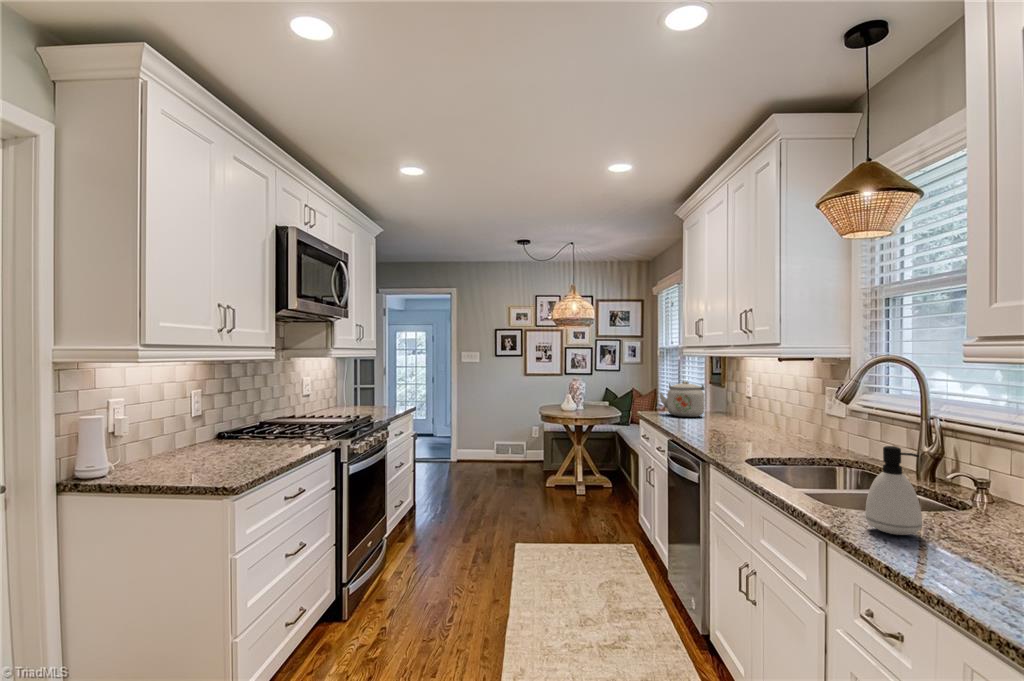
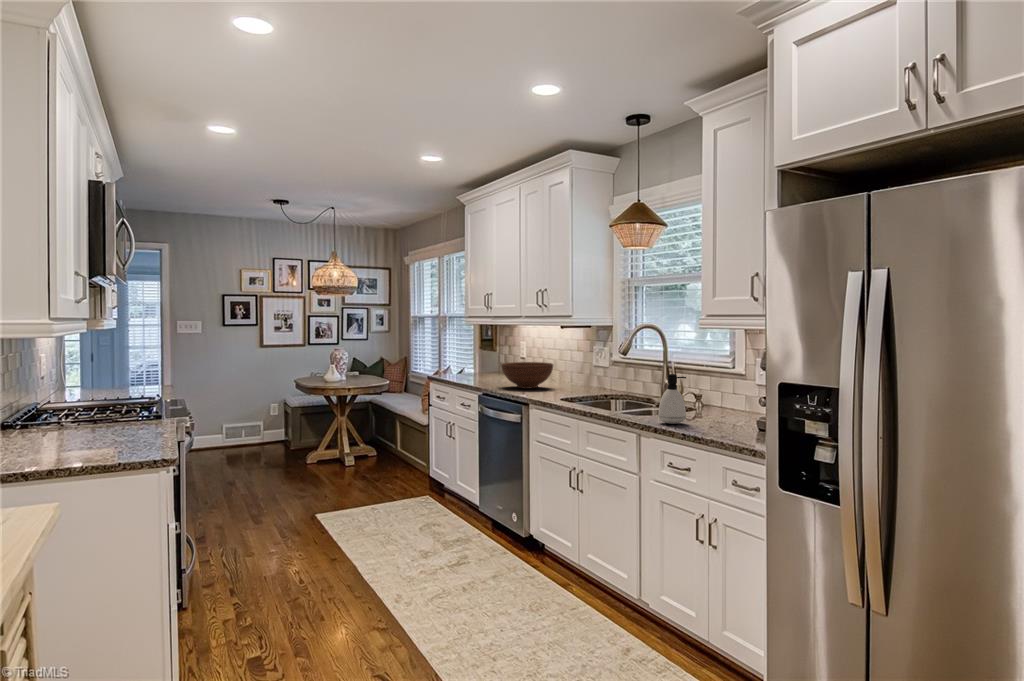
kettle: present [660,381,705,417] -> none [447,346,486,378]
fruit bowl: none [699,403,768,437] -> present [502,362,553,389]

